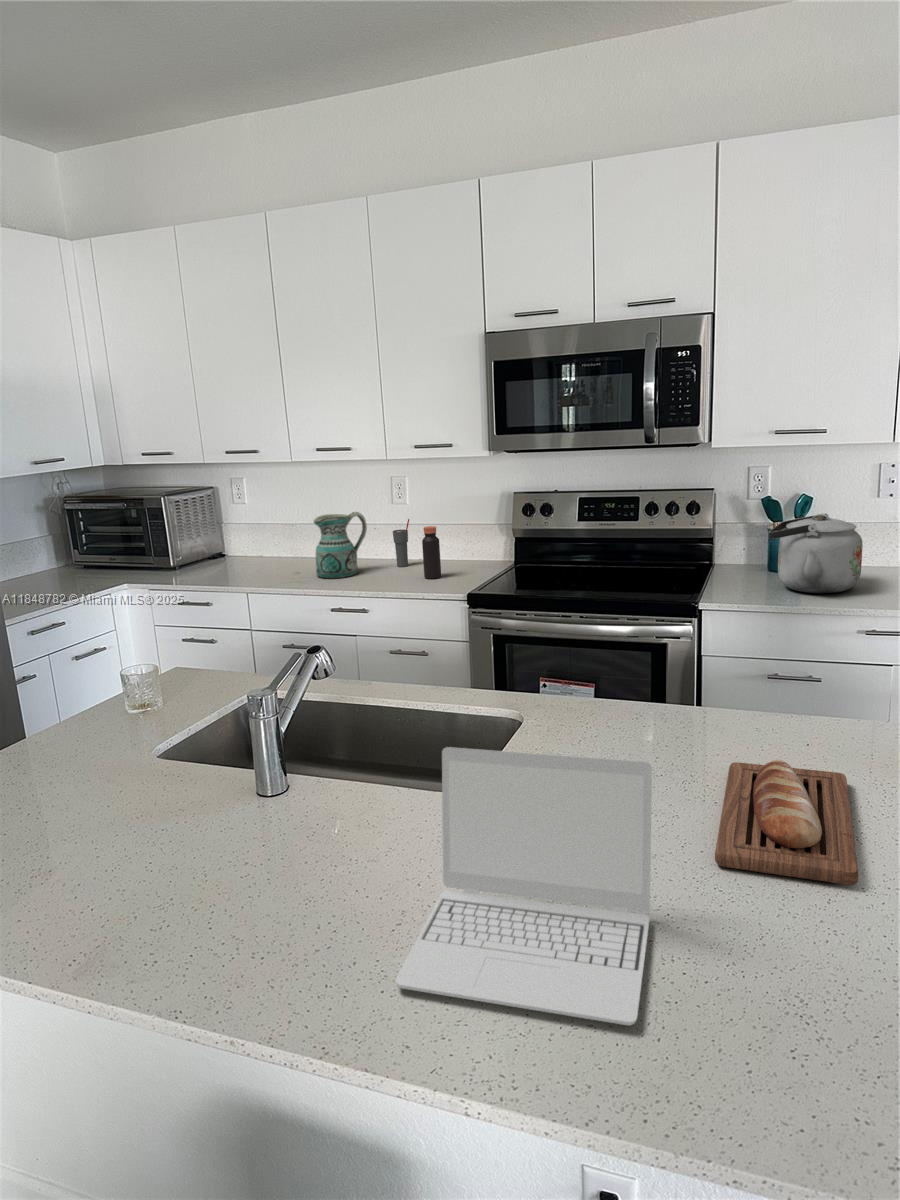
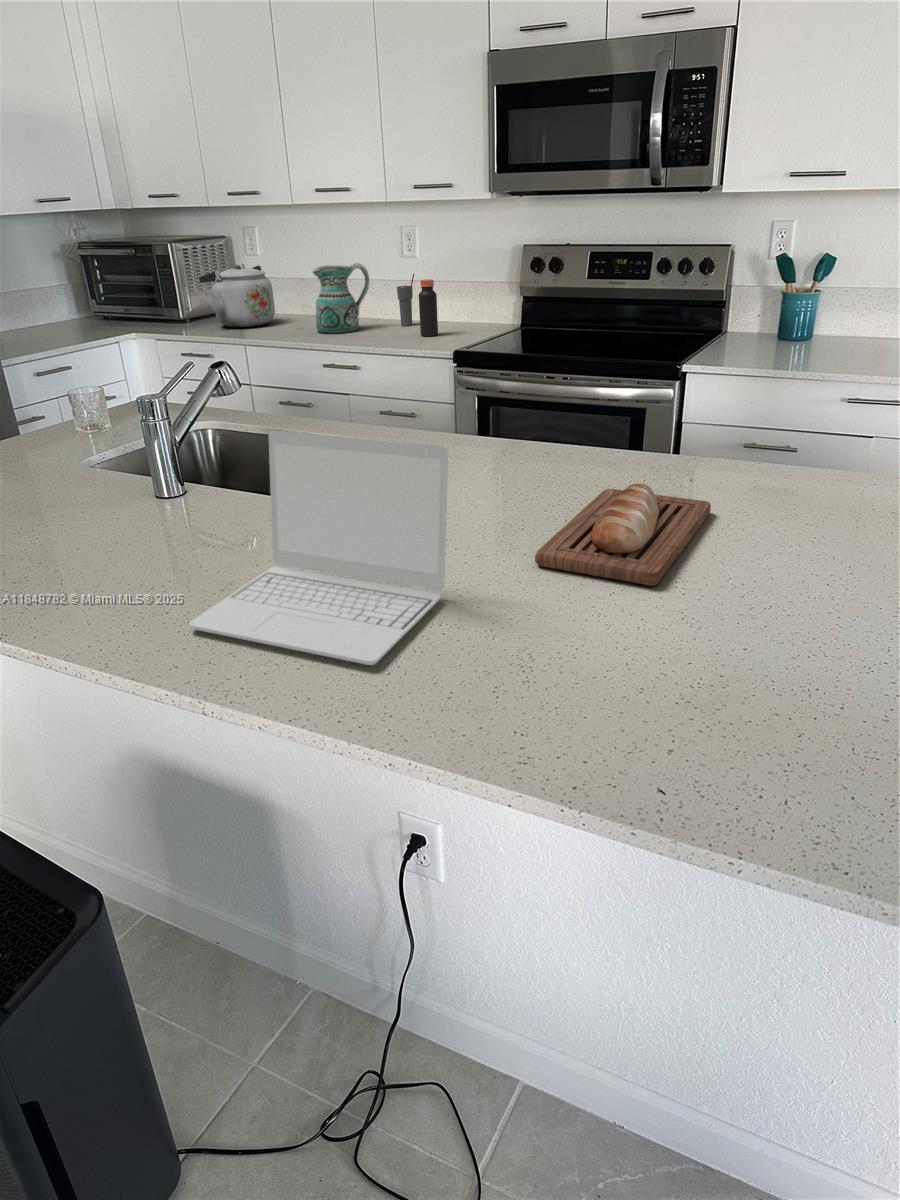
kettle: present [769,514,863,593] -> present [199,264,275,327]

